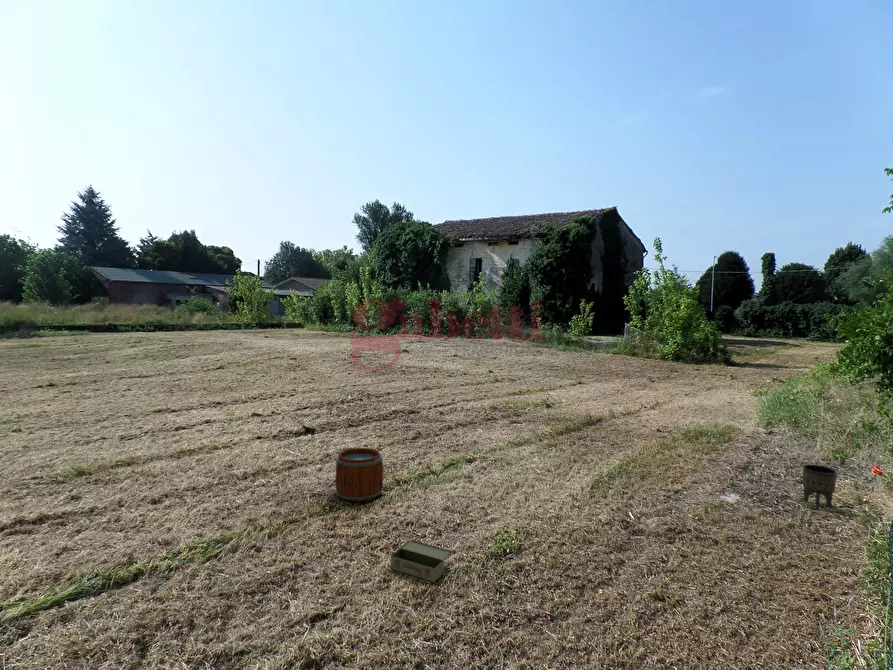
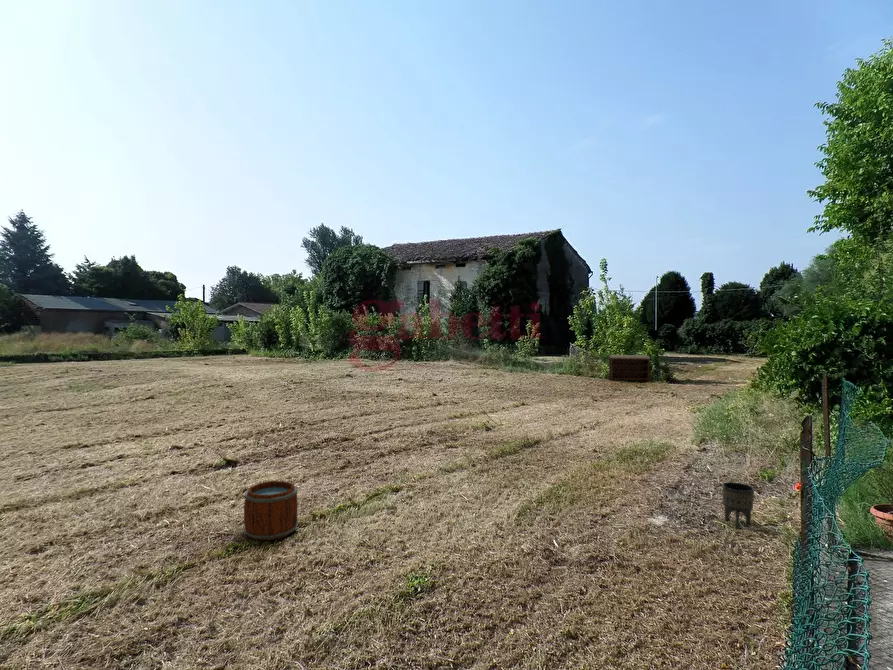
bench: none [670,334,716,362] -> present [608,355,650,381]
toolbox: present [391,540,452,582] -> none [288,584,358,632]

